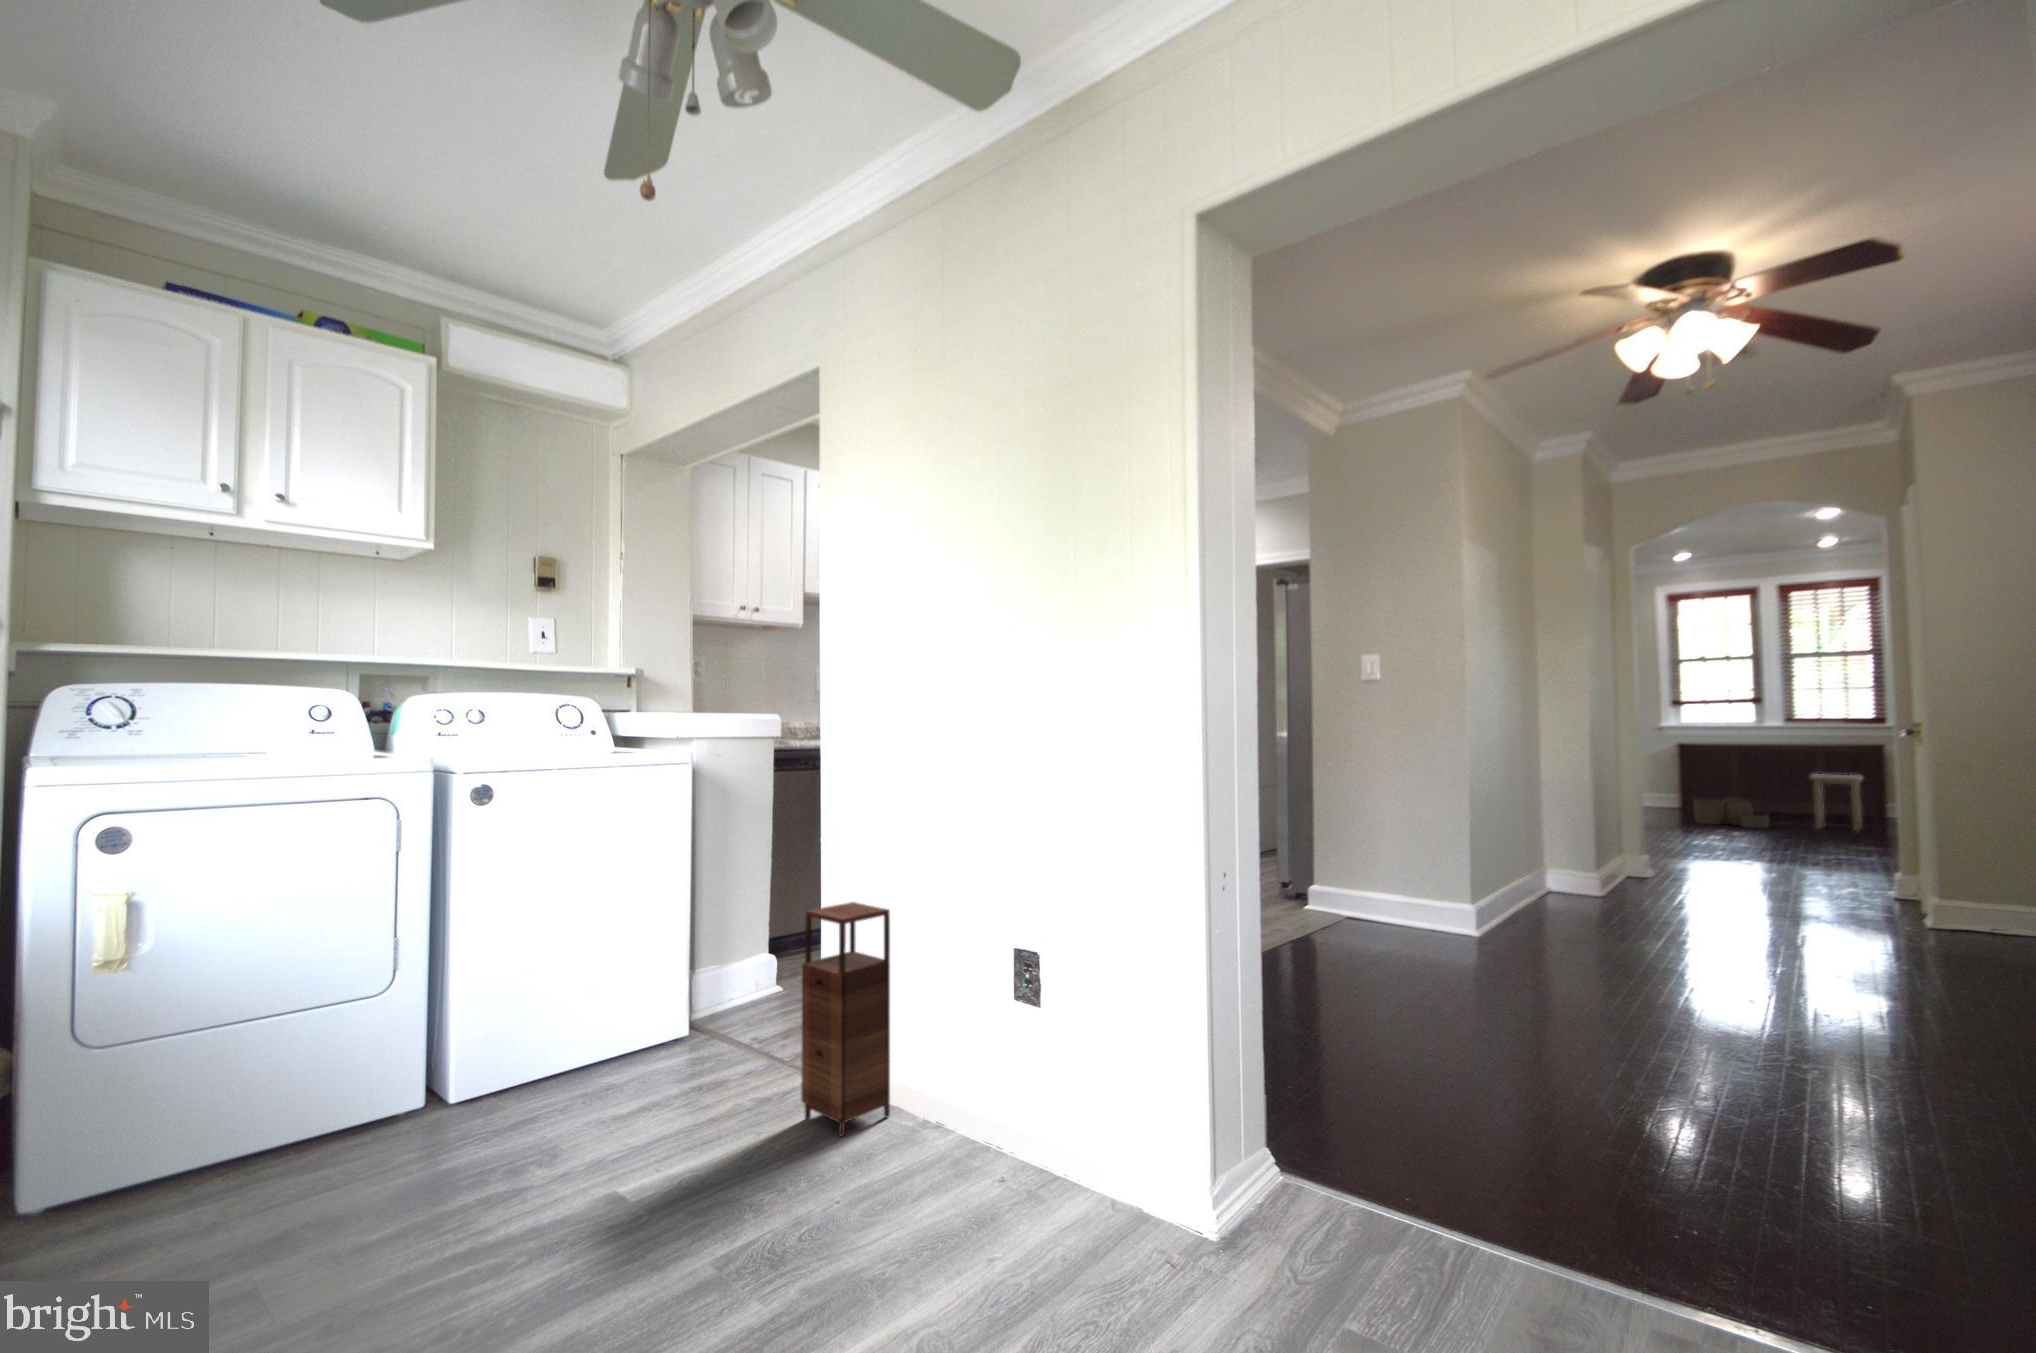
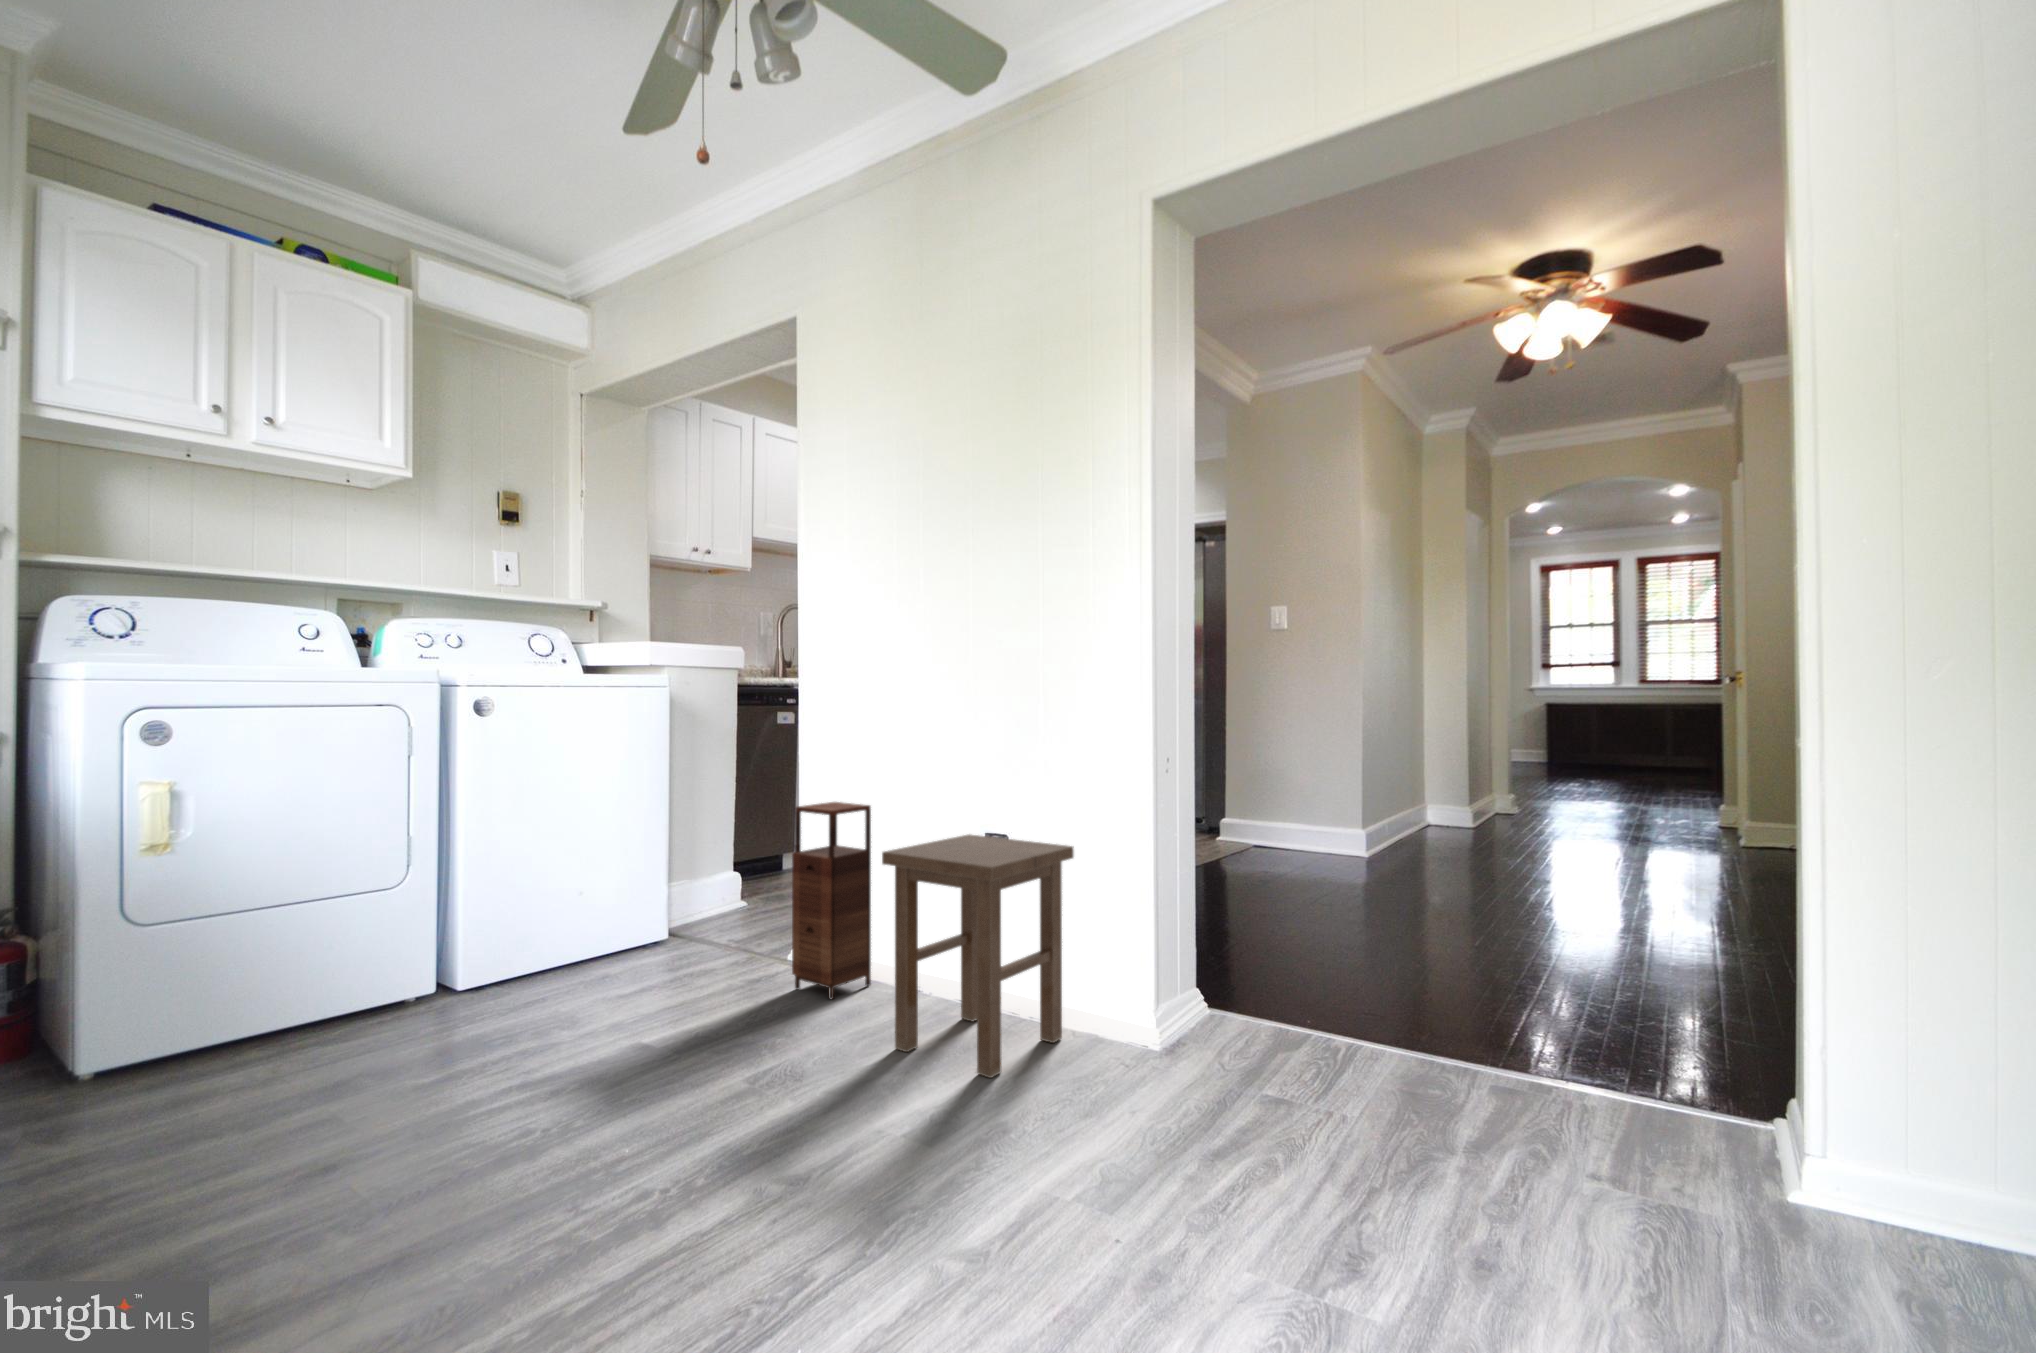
stool: present [1810,774,1861,831] -> present [882,834,1074,1078]
woven basket: present [1694,797,1769,828] -> none [1560,748,1622,777]

